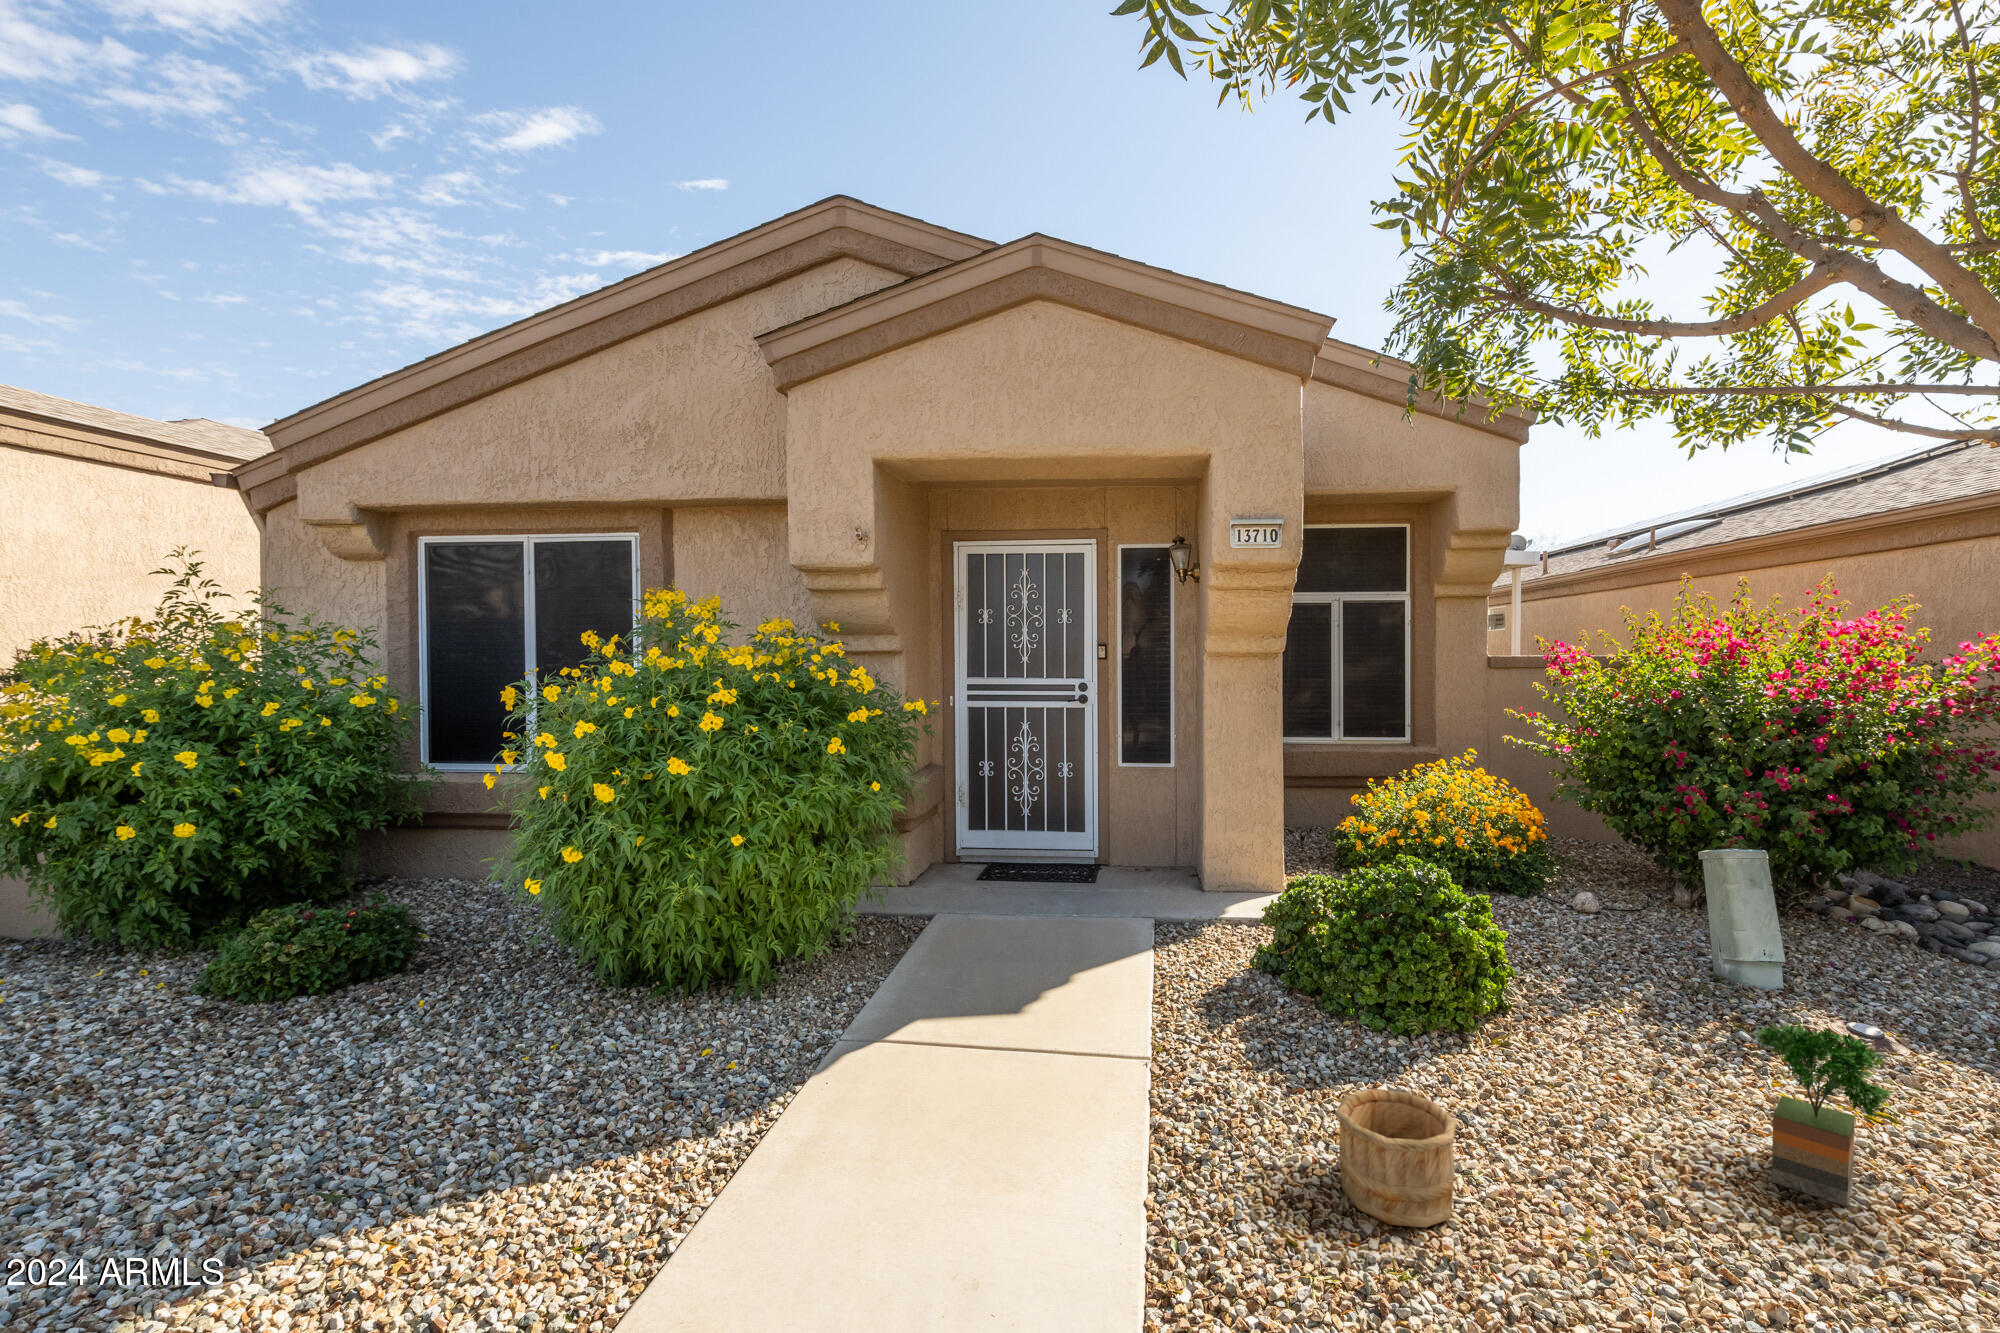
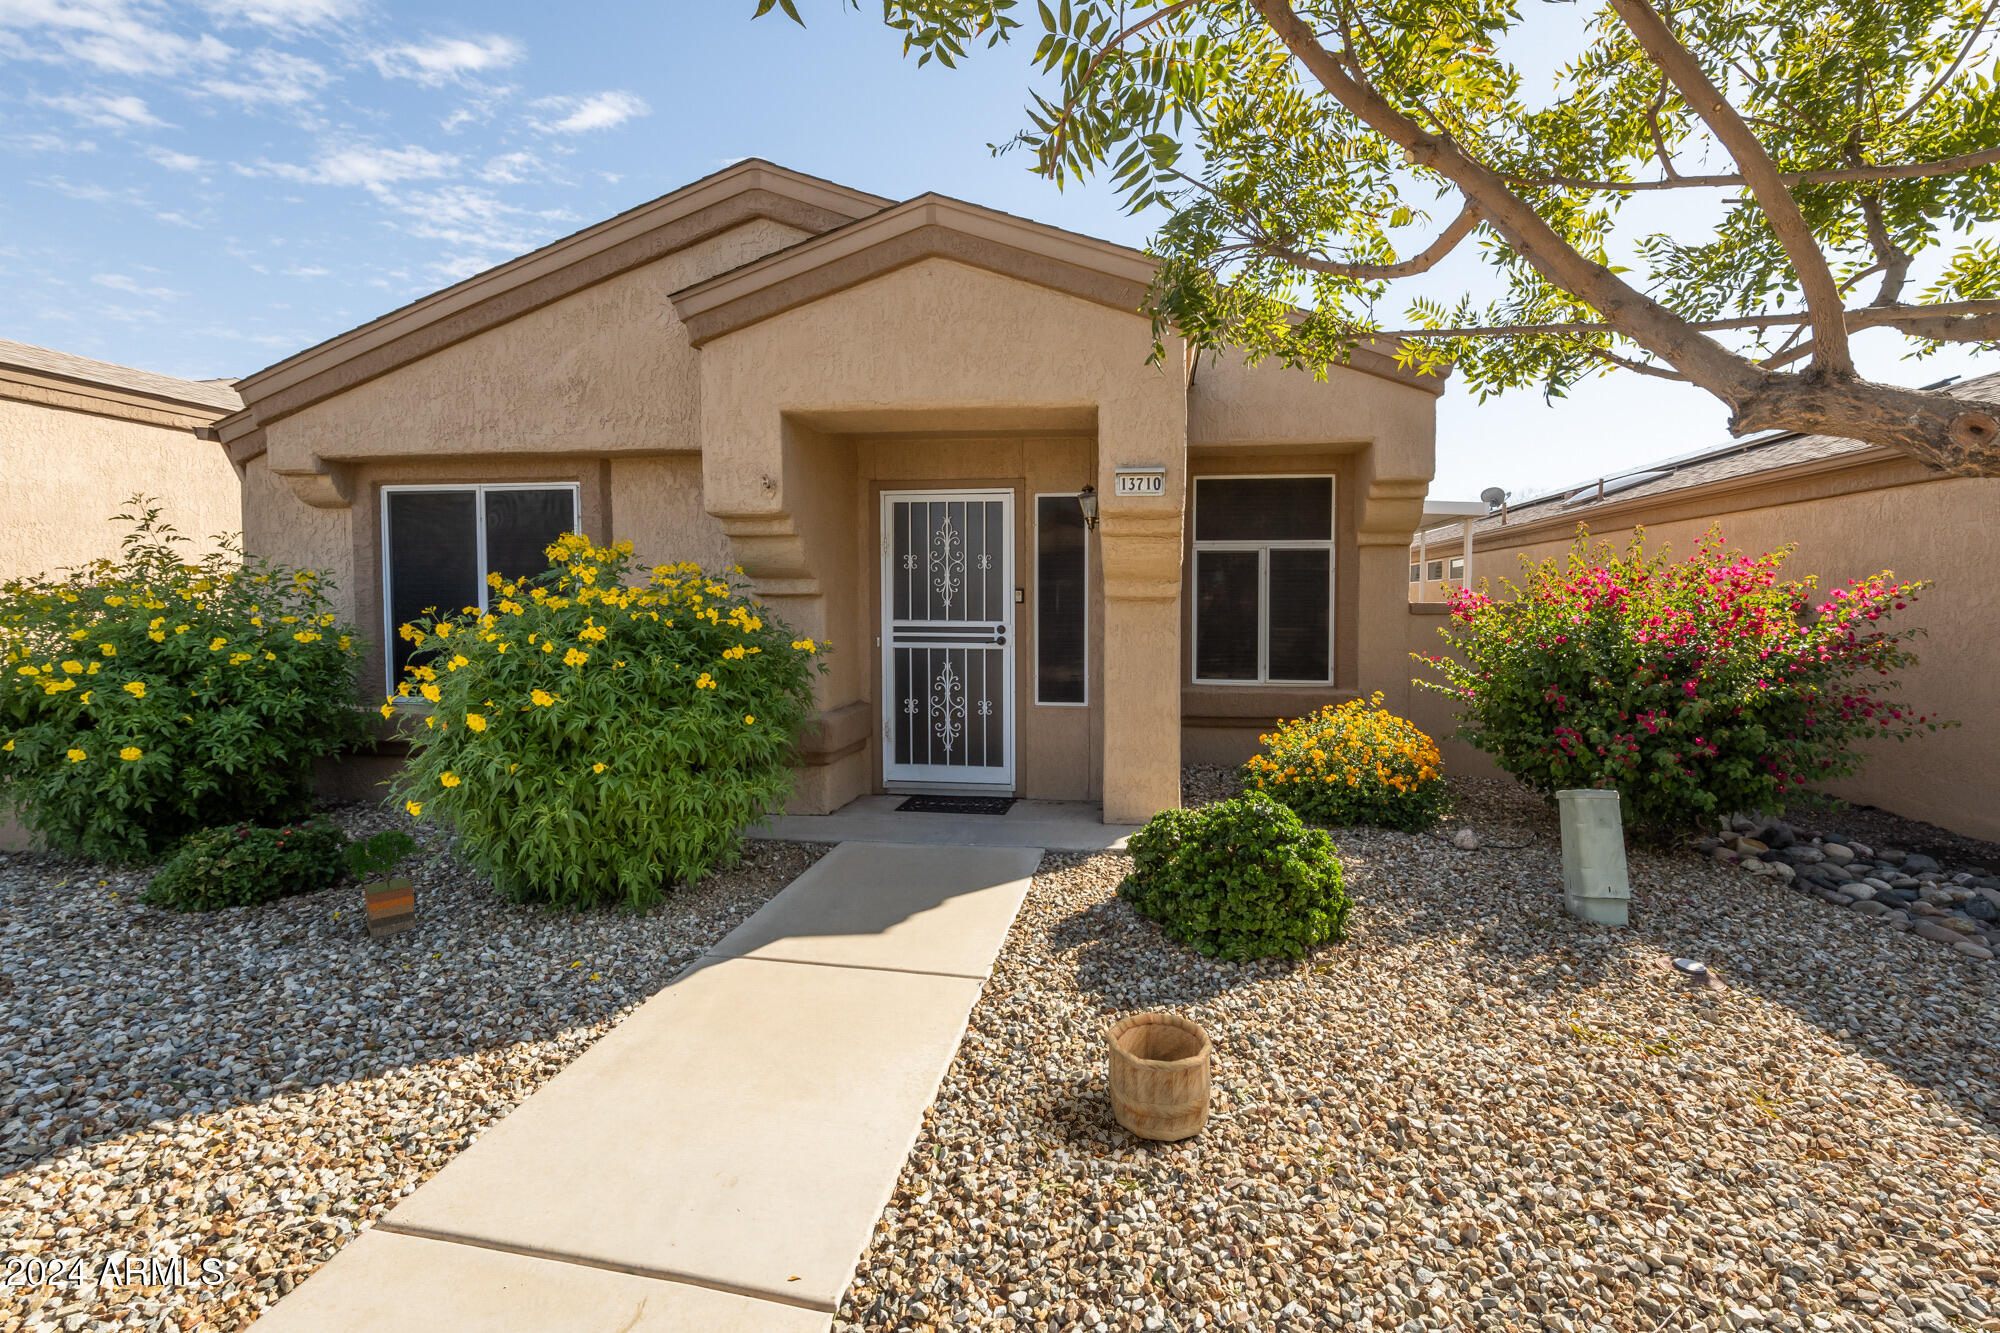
potted tree: present [1755,1022,1893,1207] -> present [342,829,429,938]

